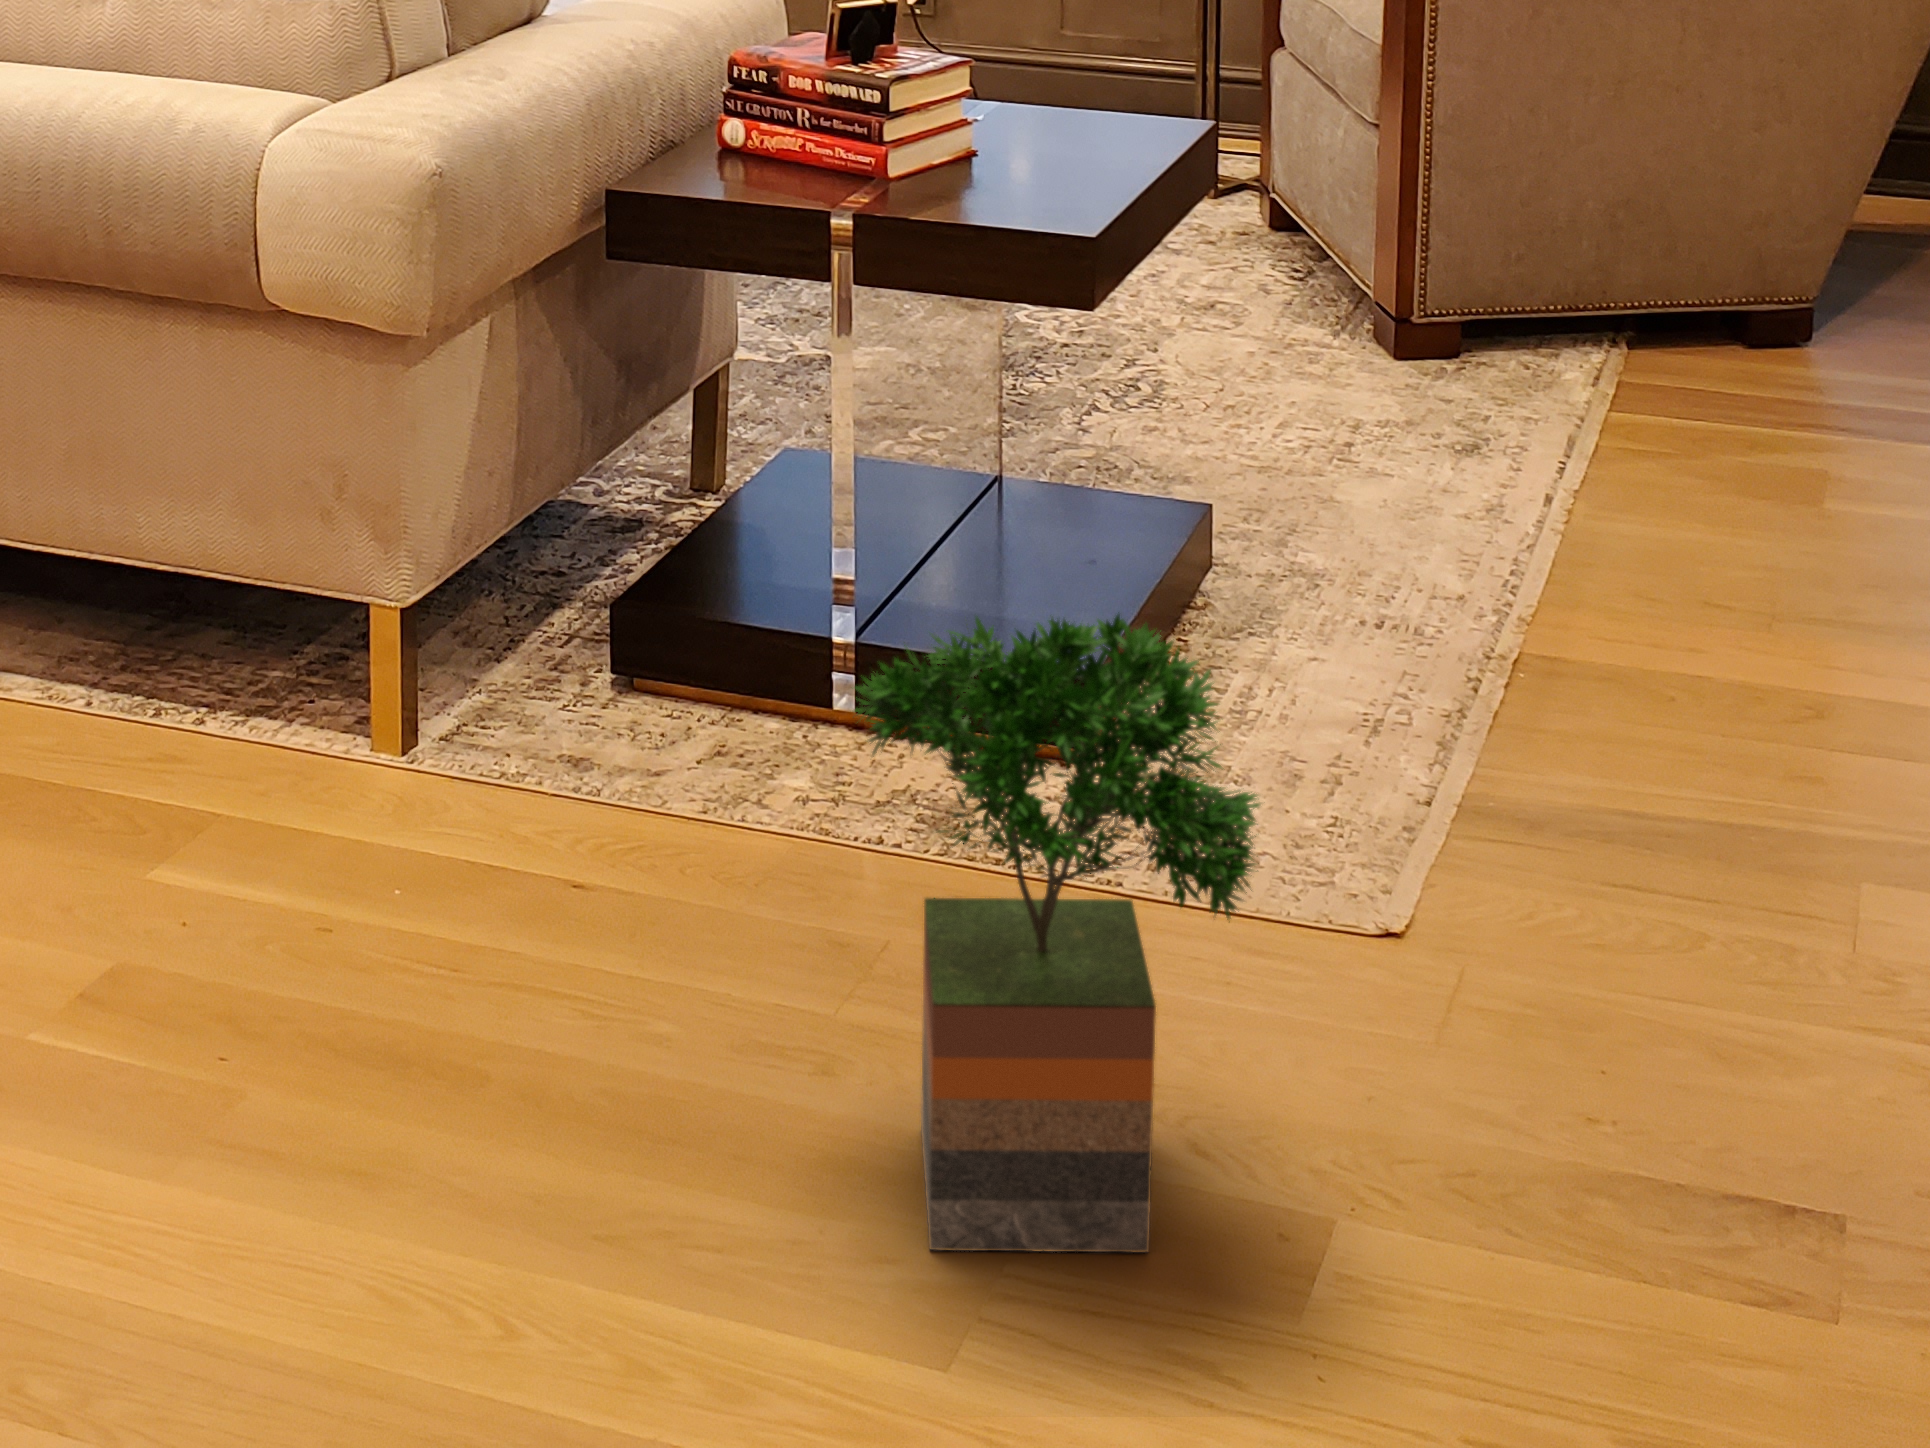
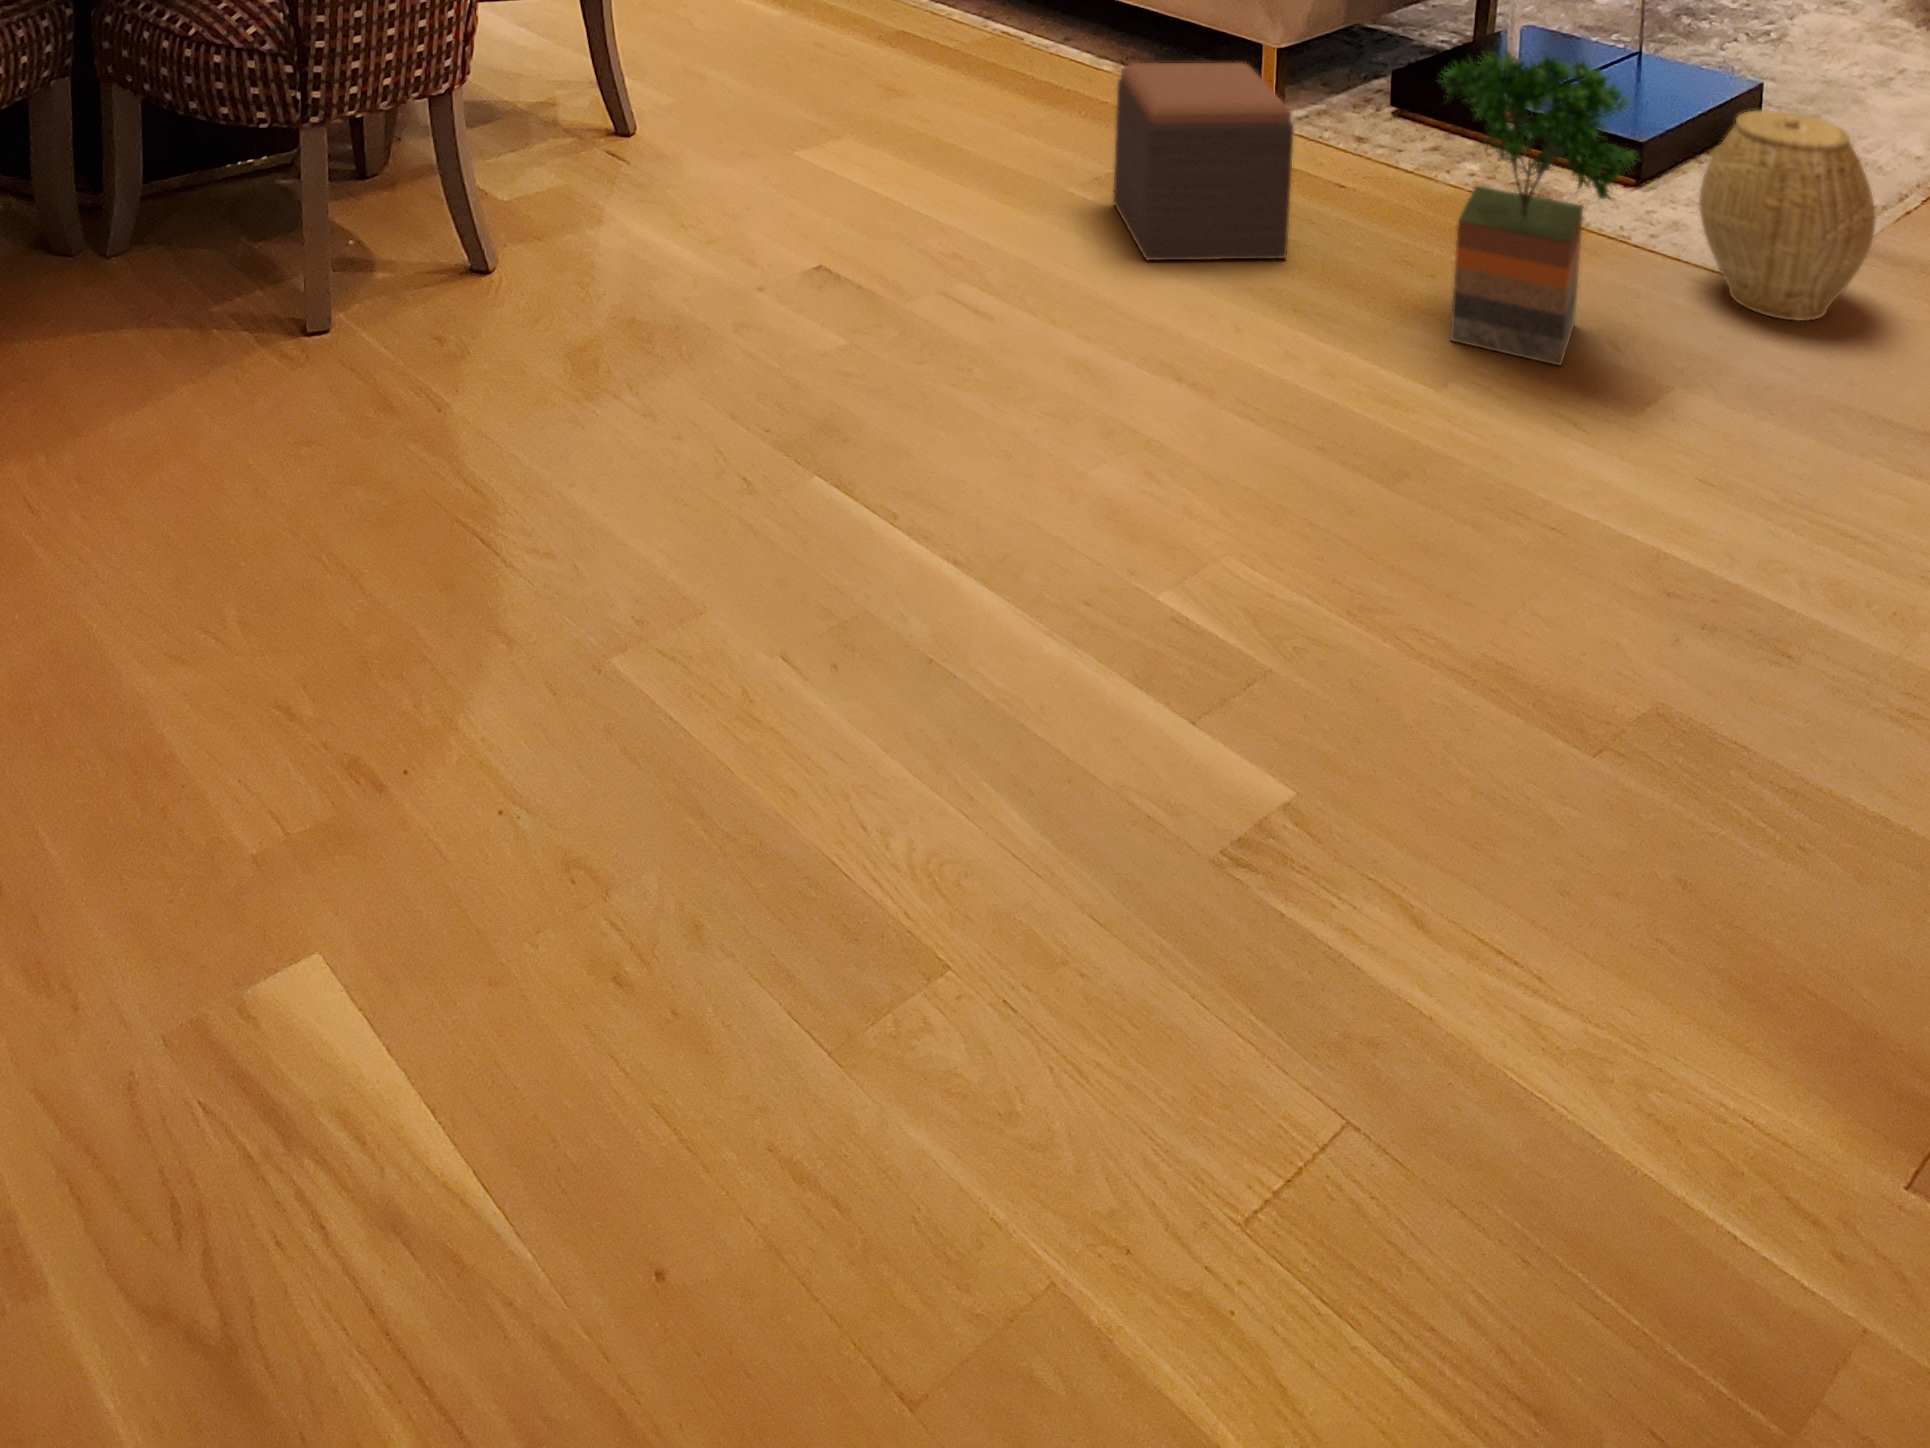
woven basket: none [1275,615,1574,1011] -> present [1699,111,1875,321]
footstool: none [130,703,544,1213] -> present [1113,63,1294,260]

